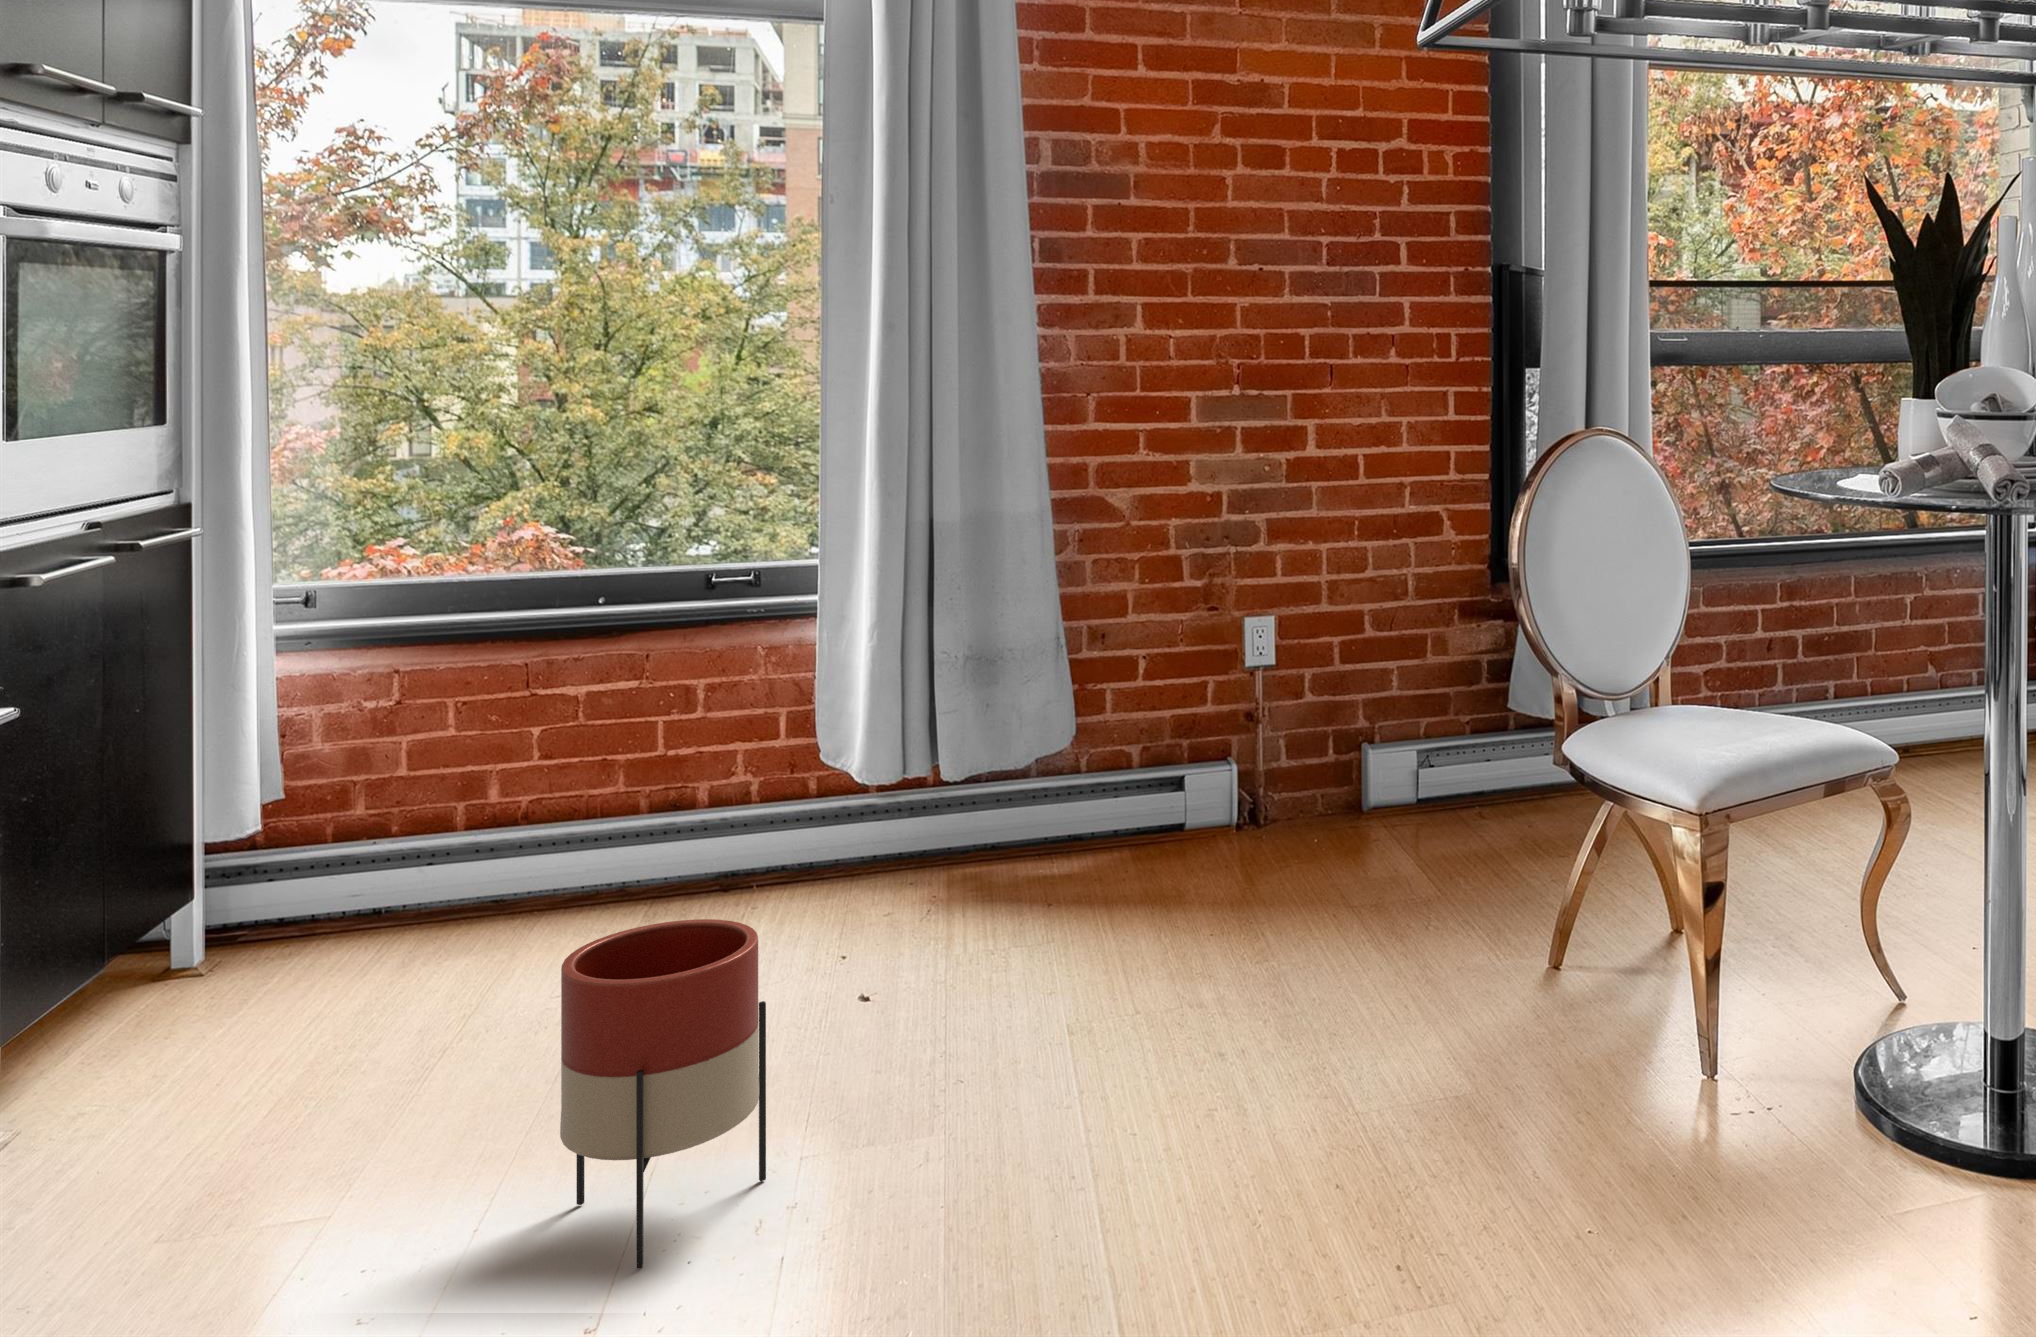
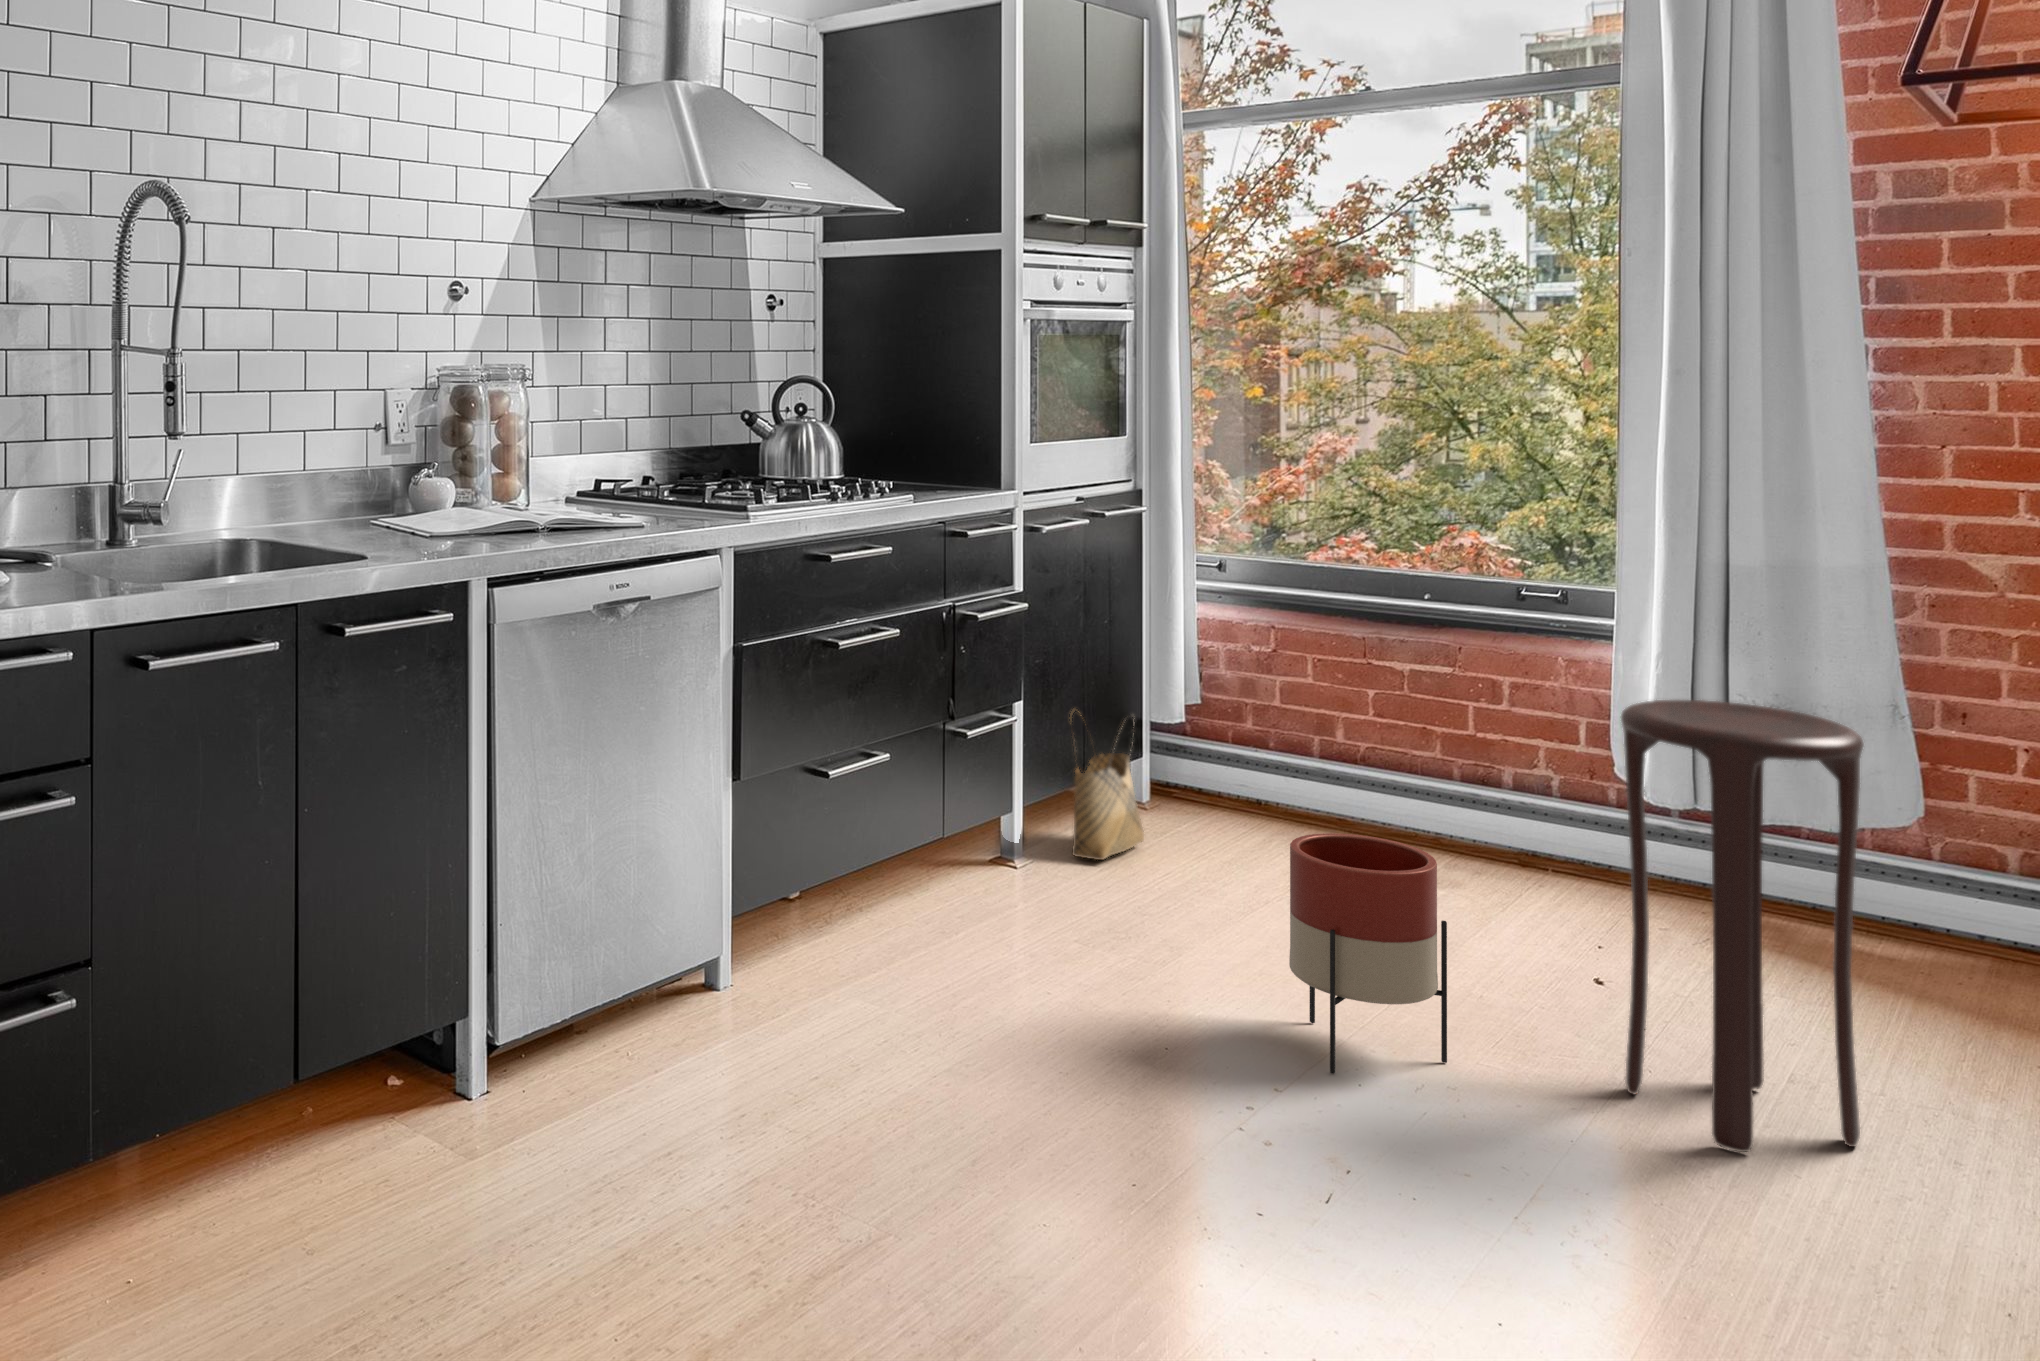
stool: none [949,659,1164,1142] -> present [1621,700,1863,1152]
woven basket: none [87,842,221,1092] -> present [1071,710,1144,860]

